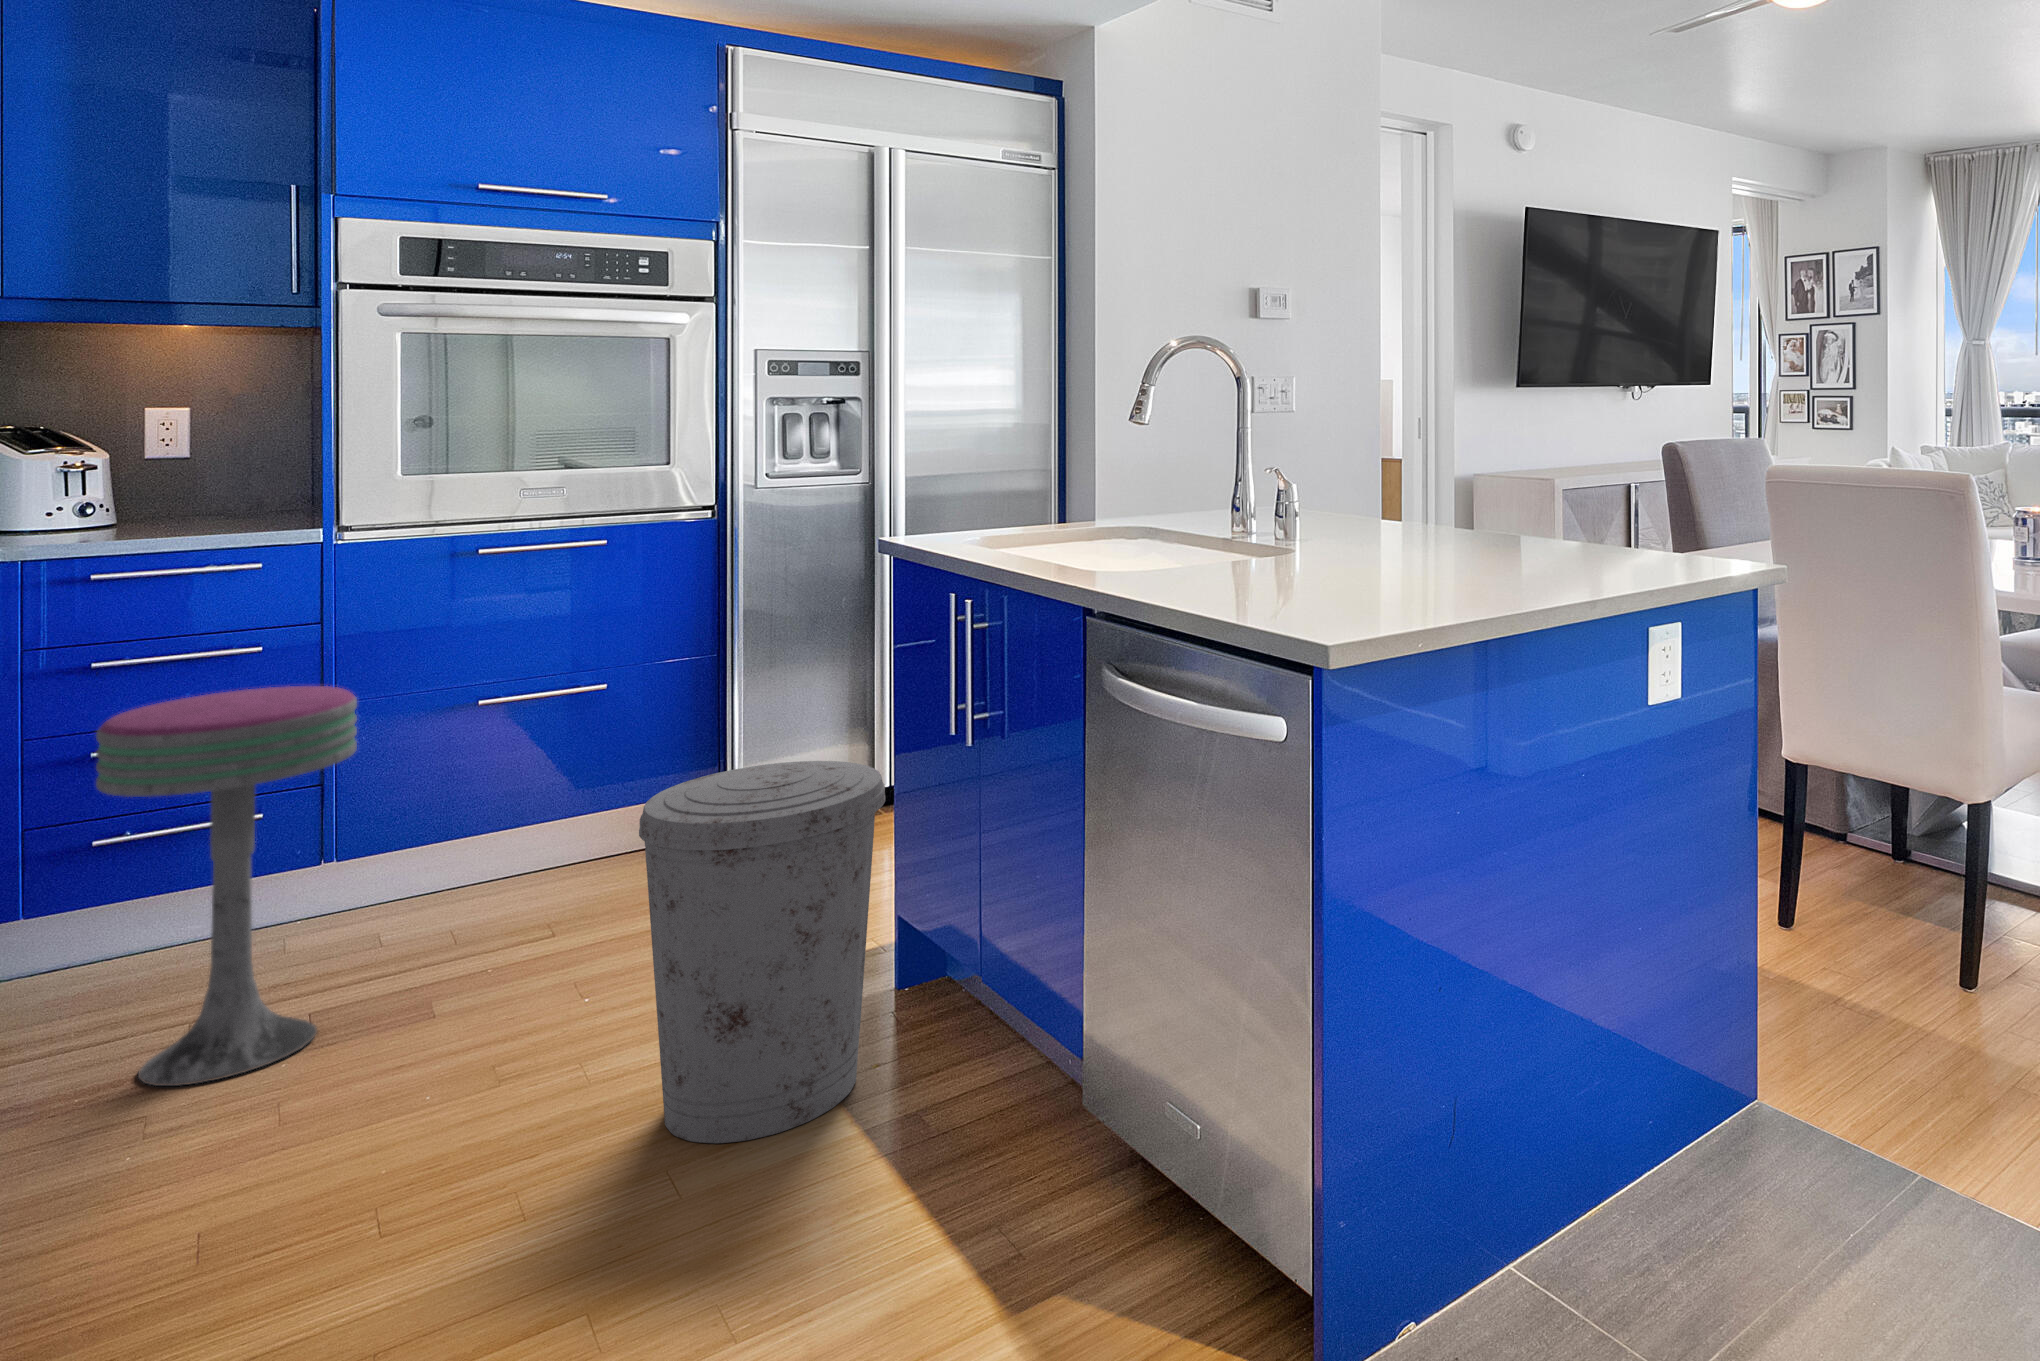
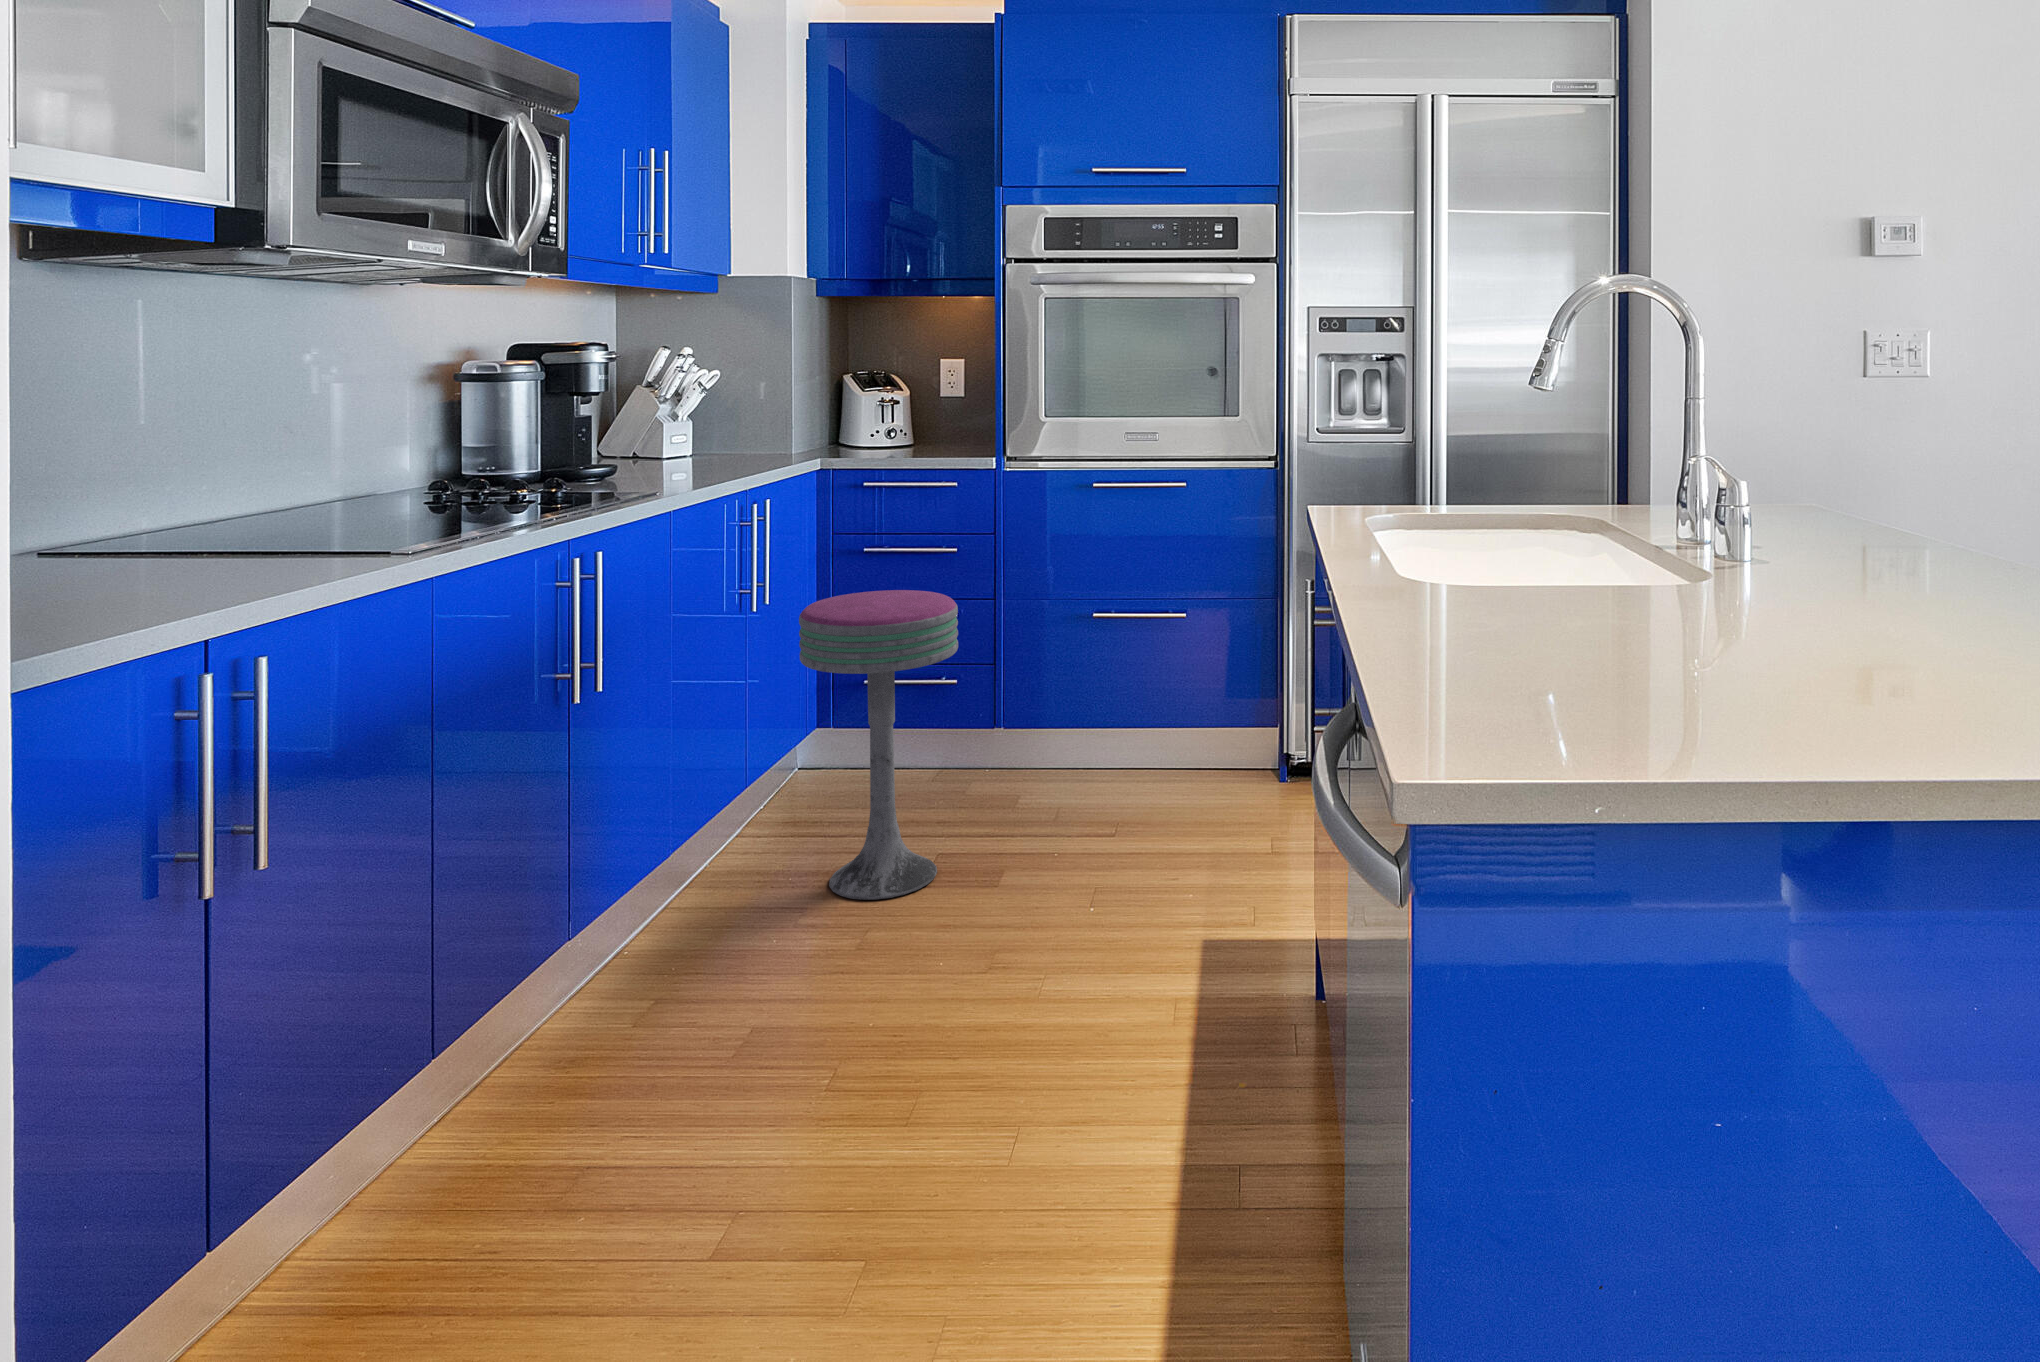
trash can: present [639,761,885,1143] -> none [1023,743,1250,1143]

